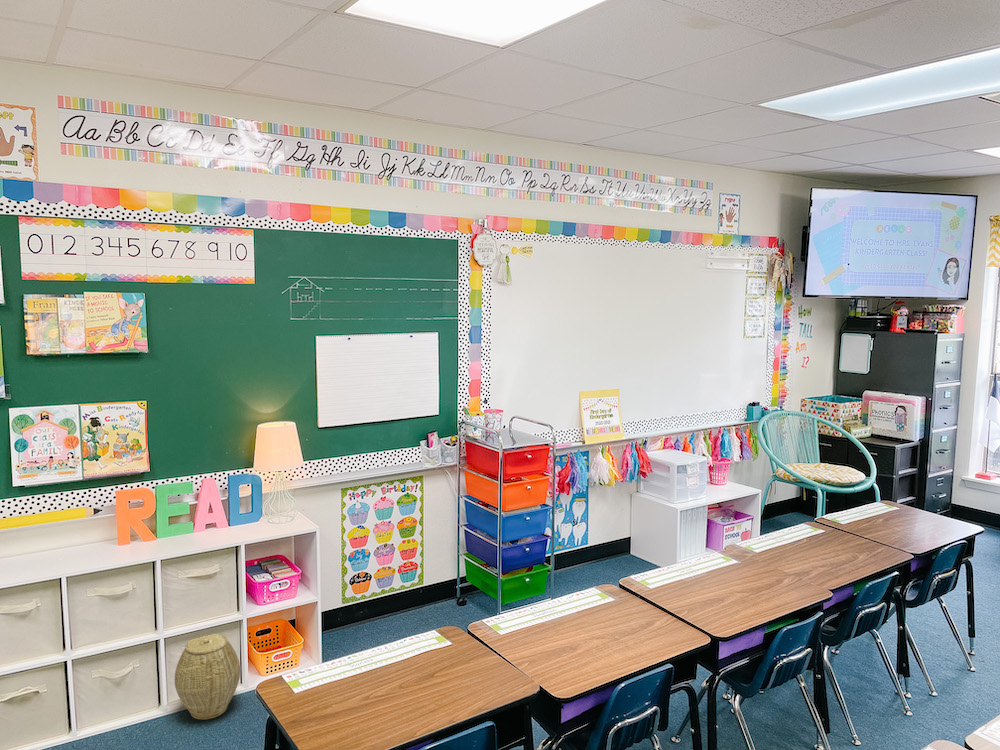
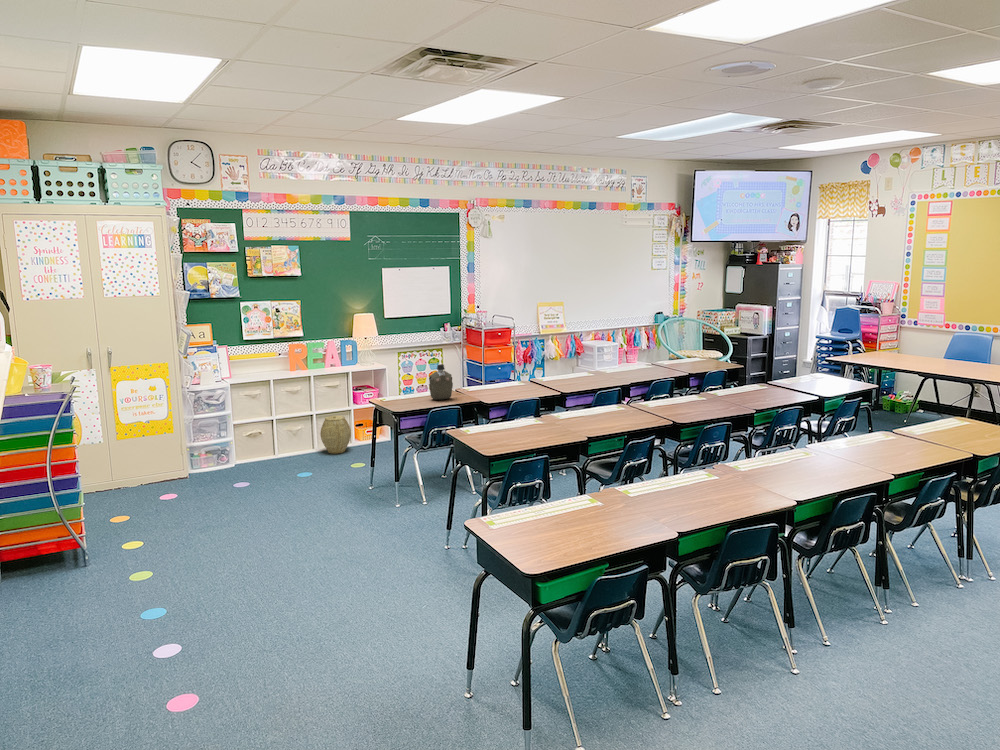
water bottle: none [415,592,474,682] -> present [429,364,453,400]

